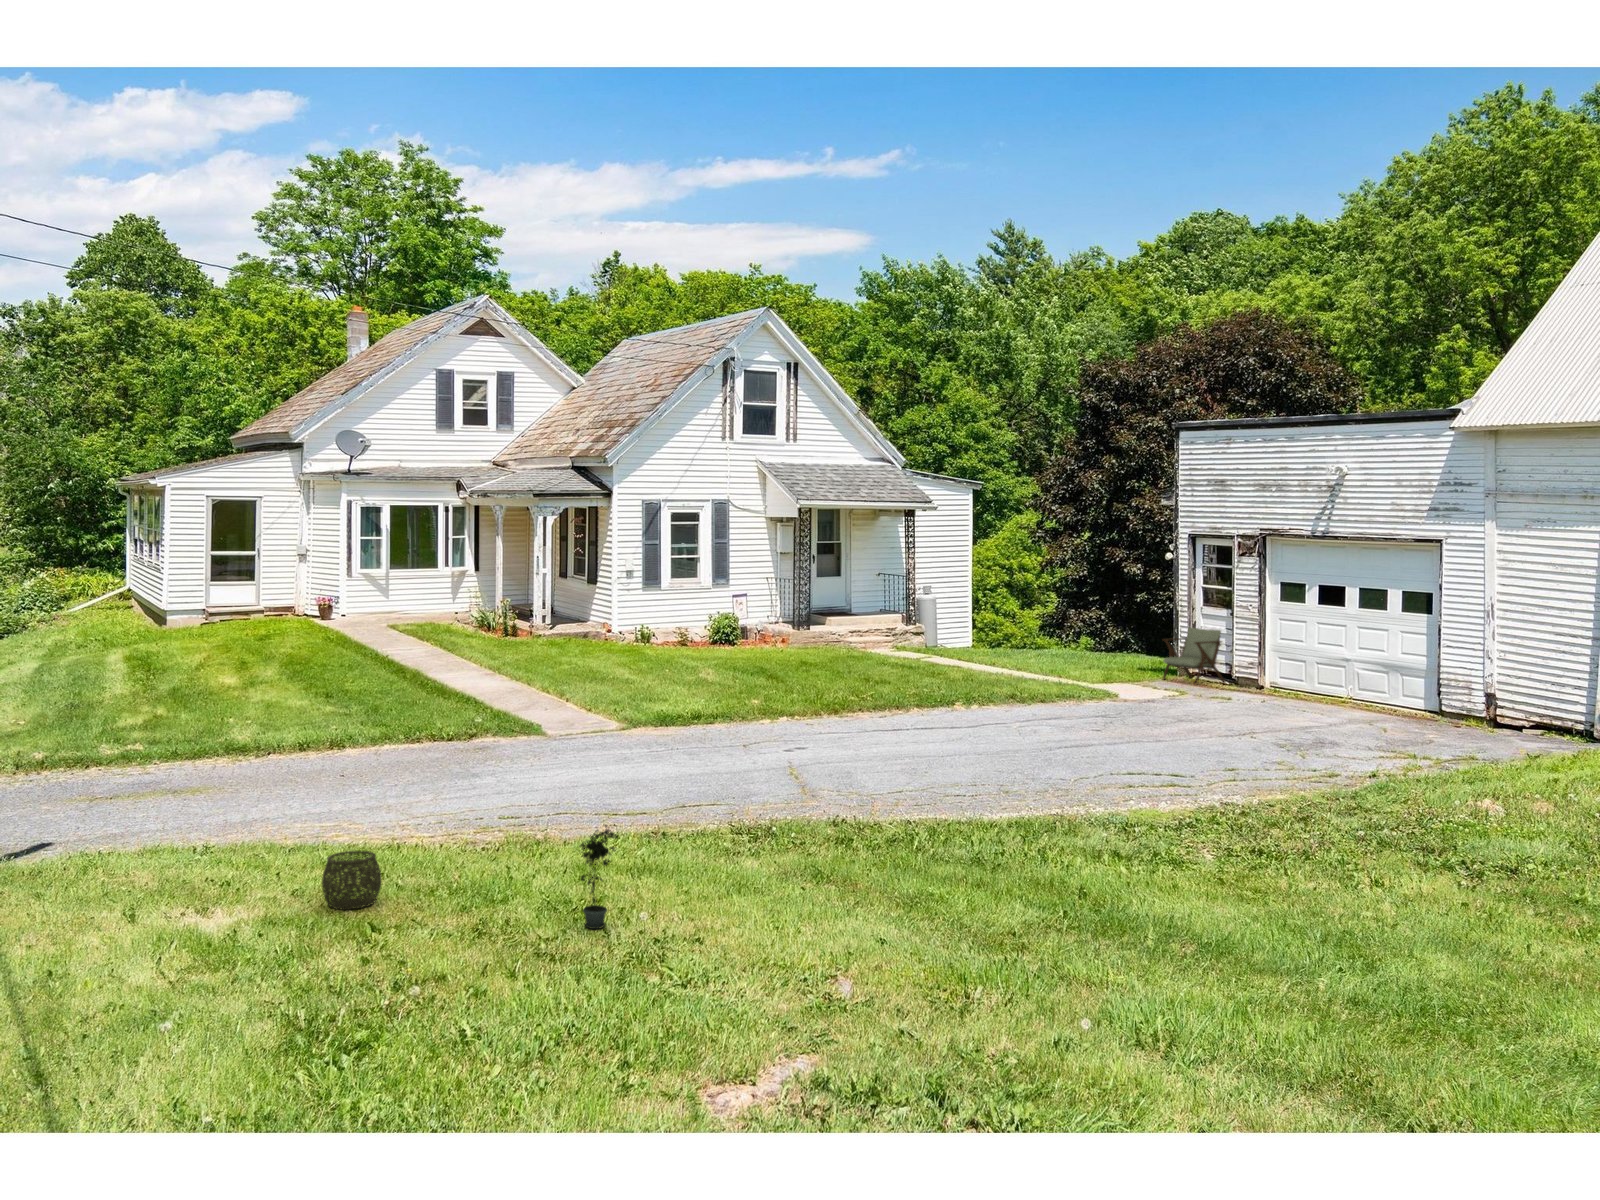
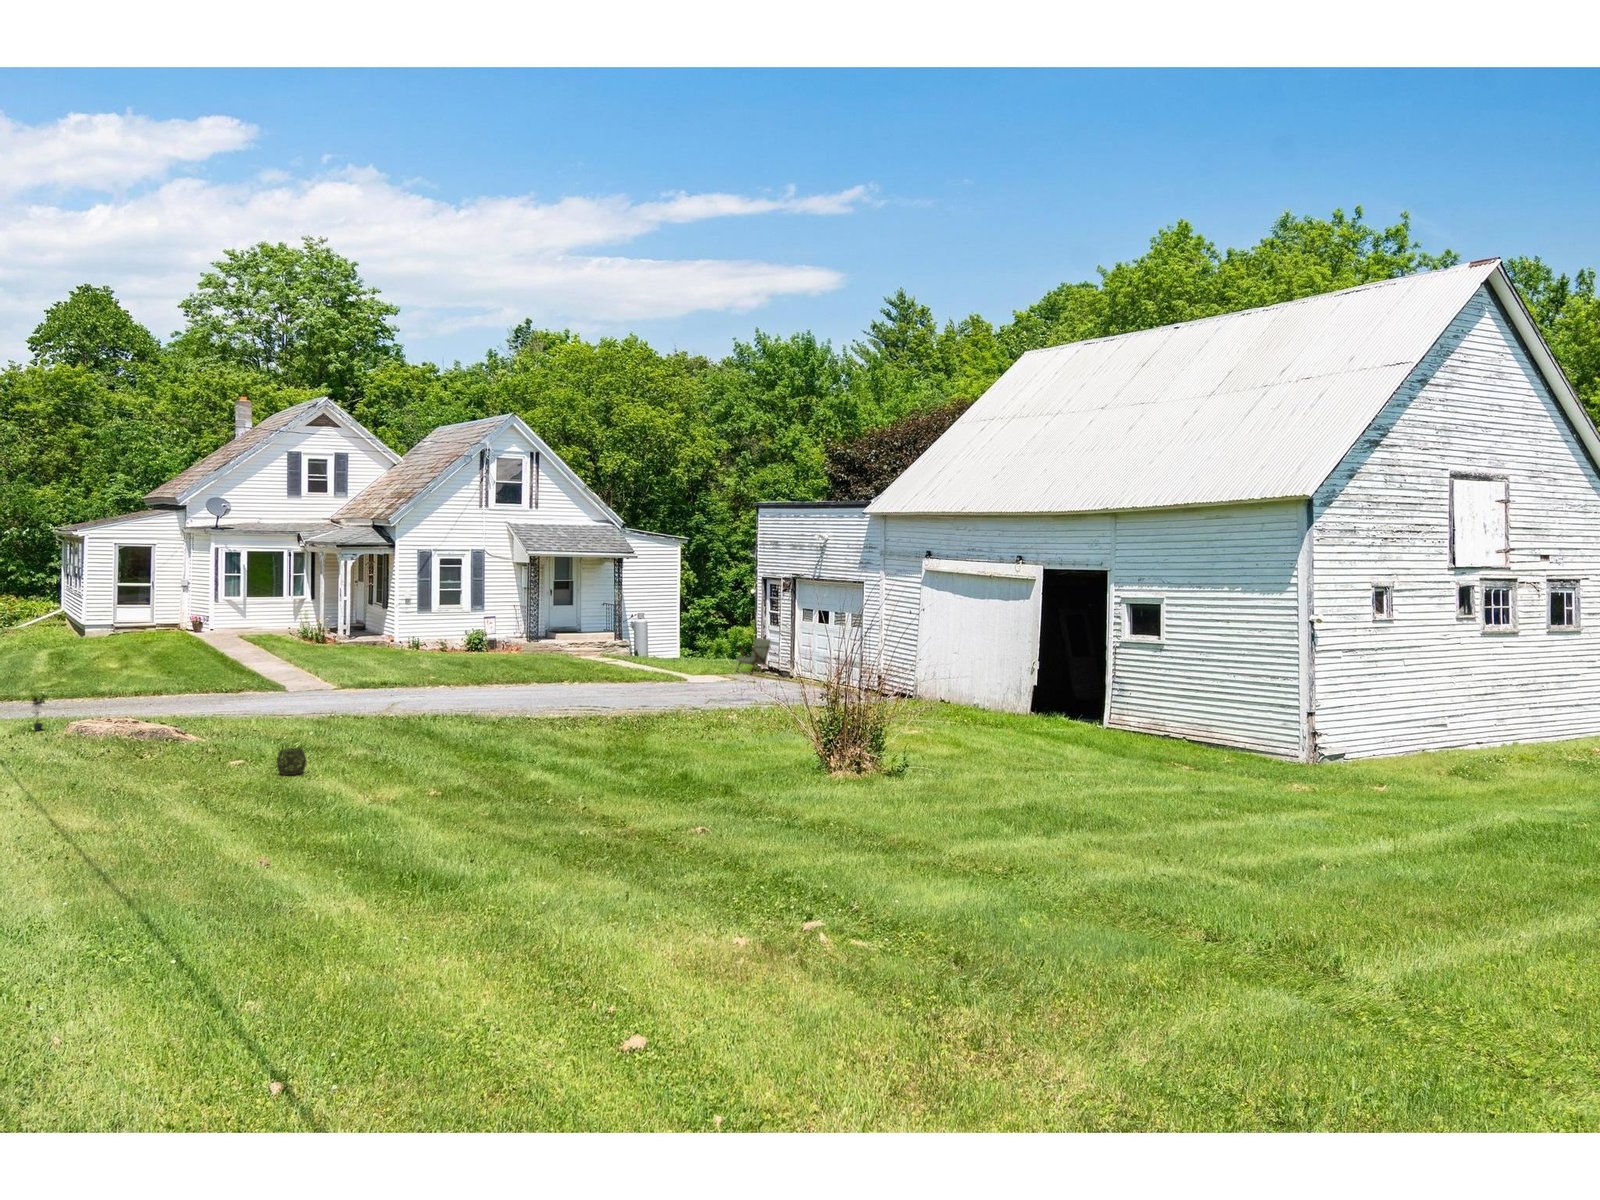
potted plant: present [579,825,618,929] -> present [31,695,46,731]
woven basket: present [322,851,382,910] -> present [277,748,307,775]

